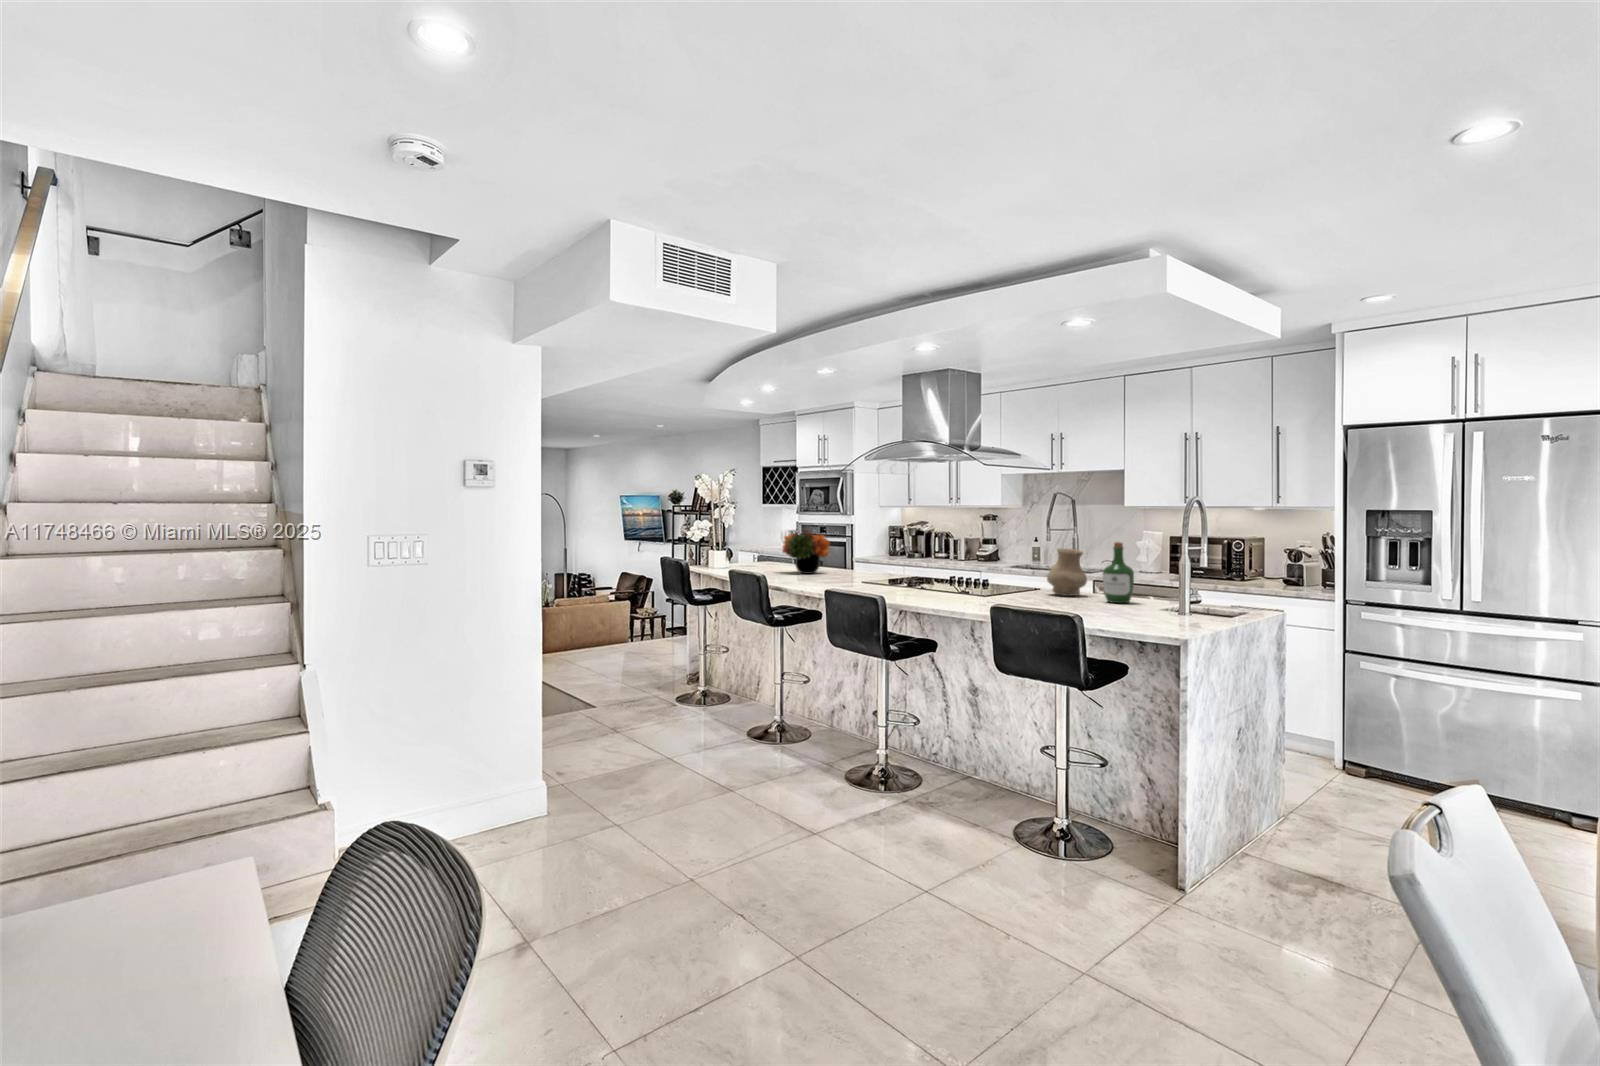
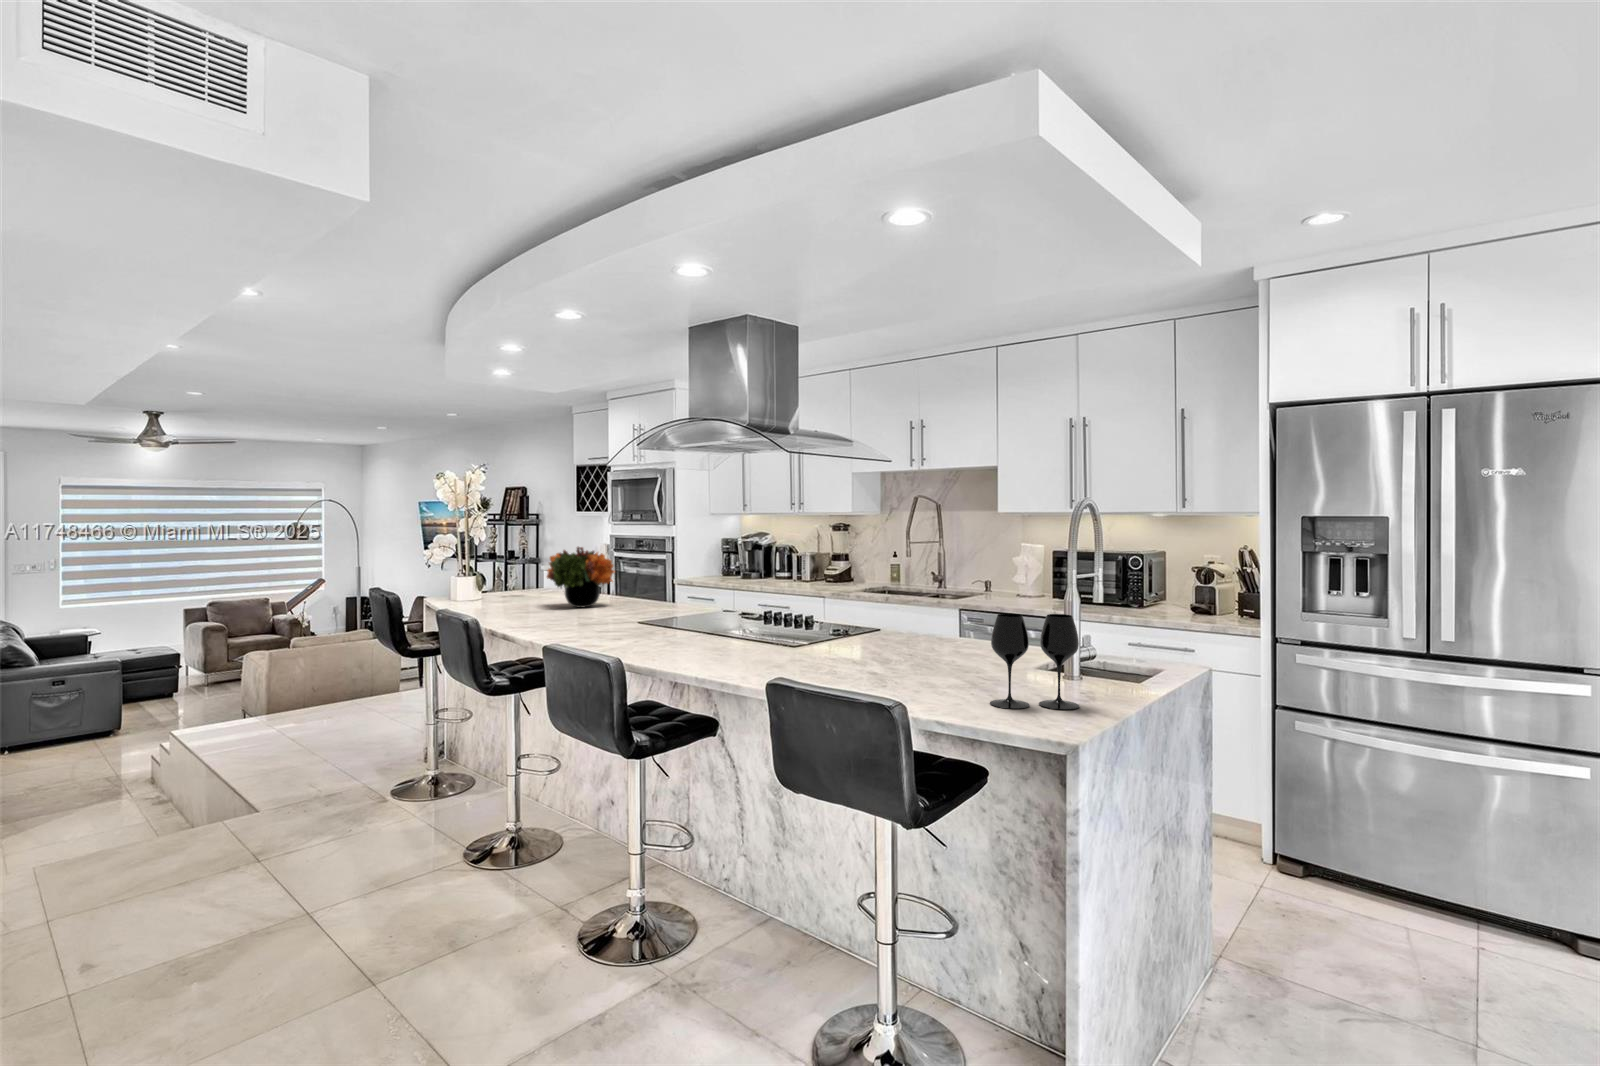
wine bottle: present [1103,542,1134,603] -> none [956,567,1000,658]
vase: present [1047,548,1087,596] -> none [883,574,938,644]
wine glass: none [1132,566,1189,623] -> present [990,614,1079,710]

